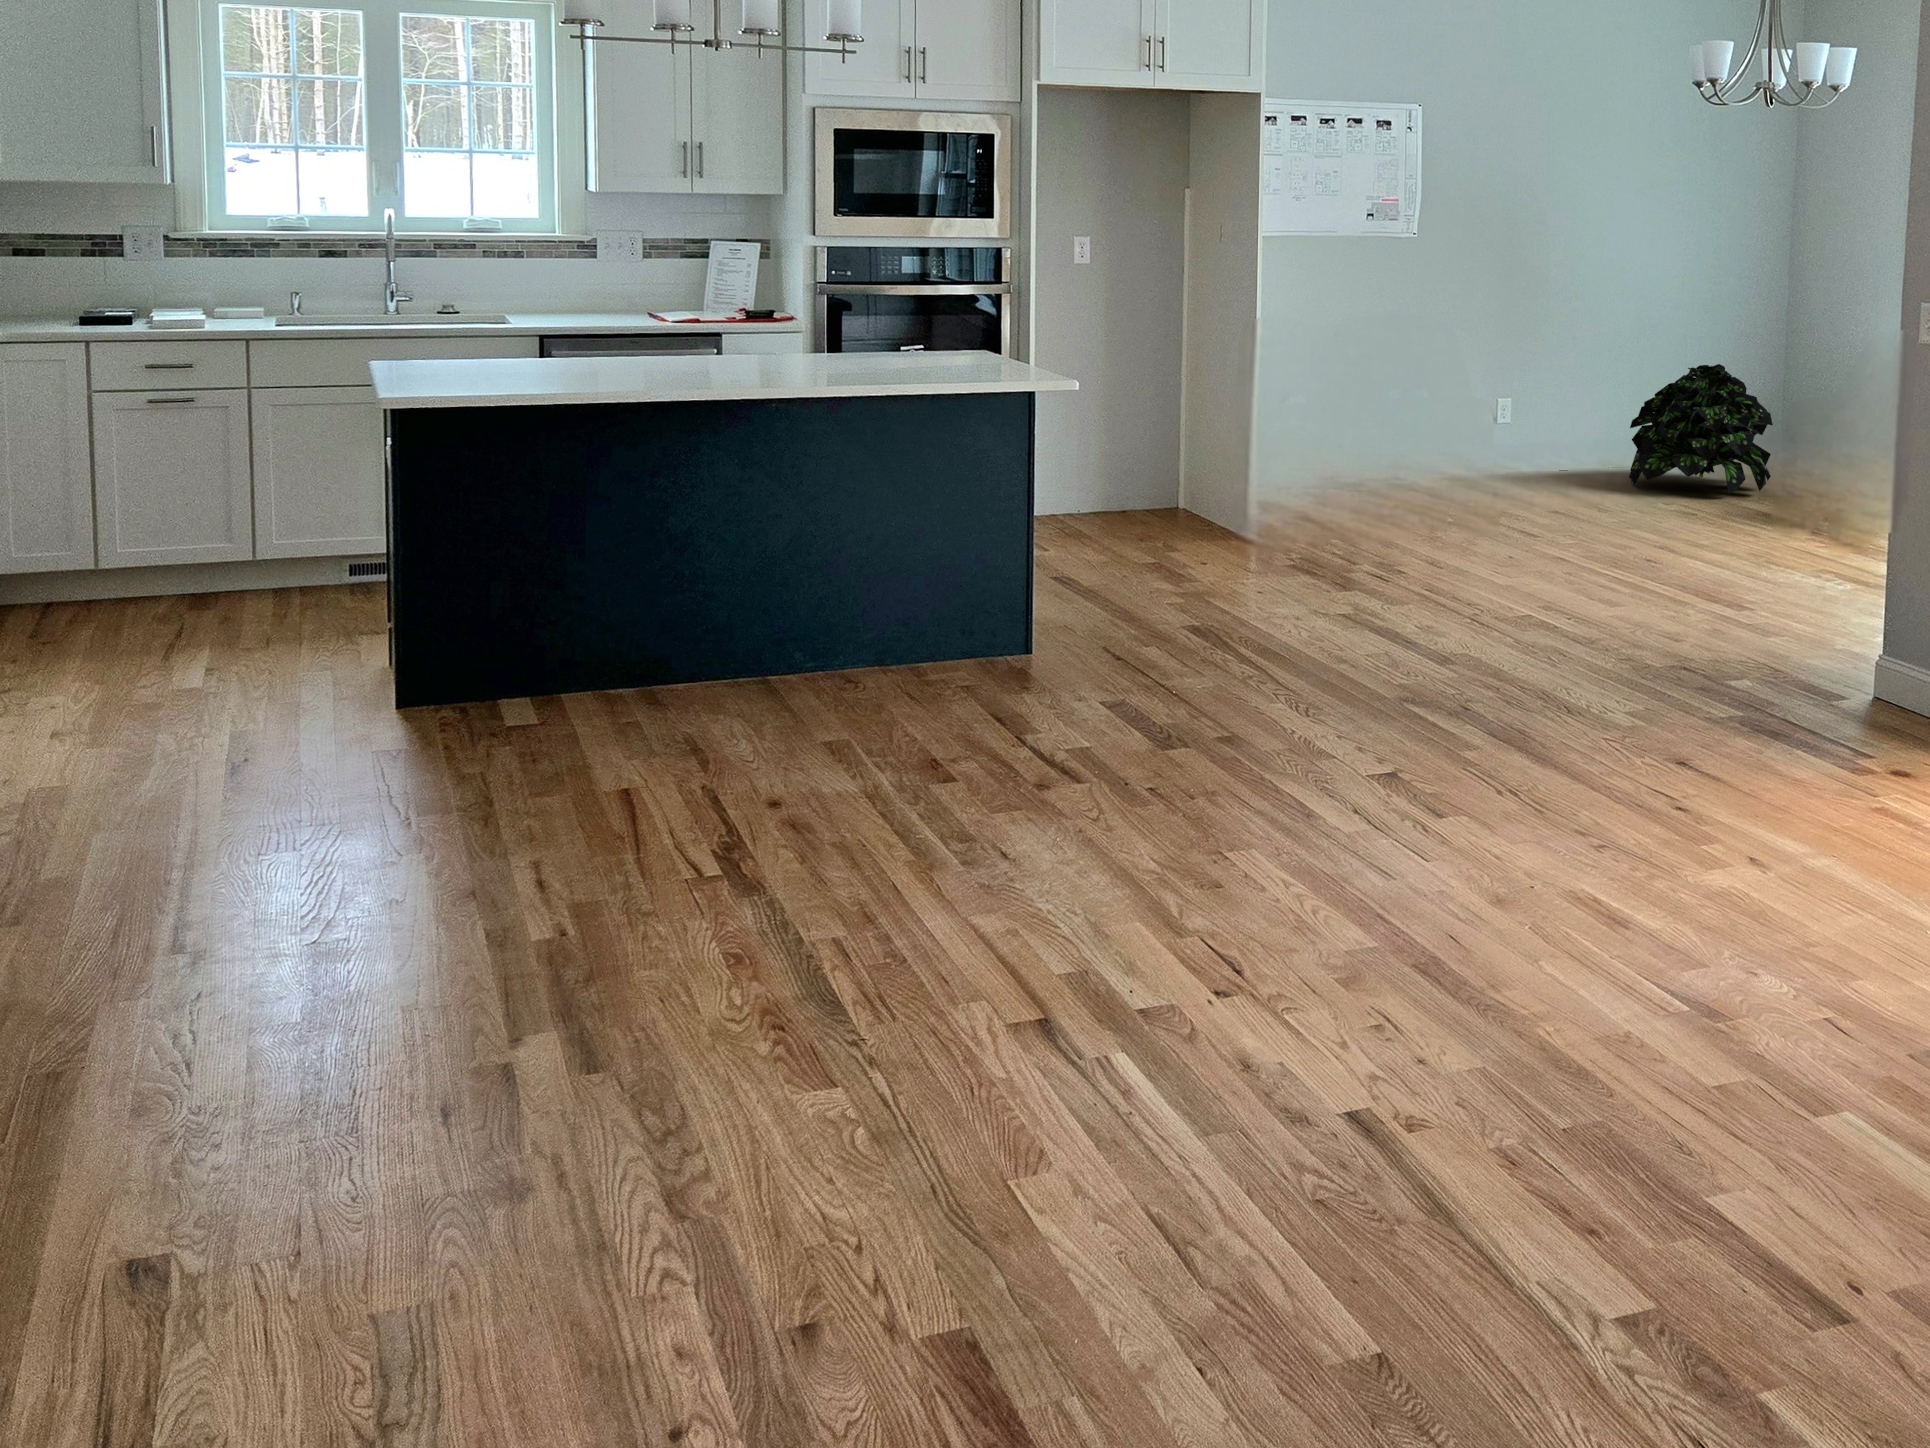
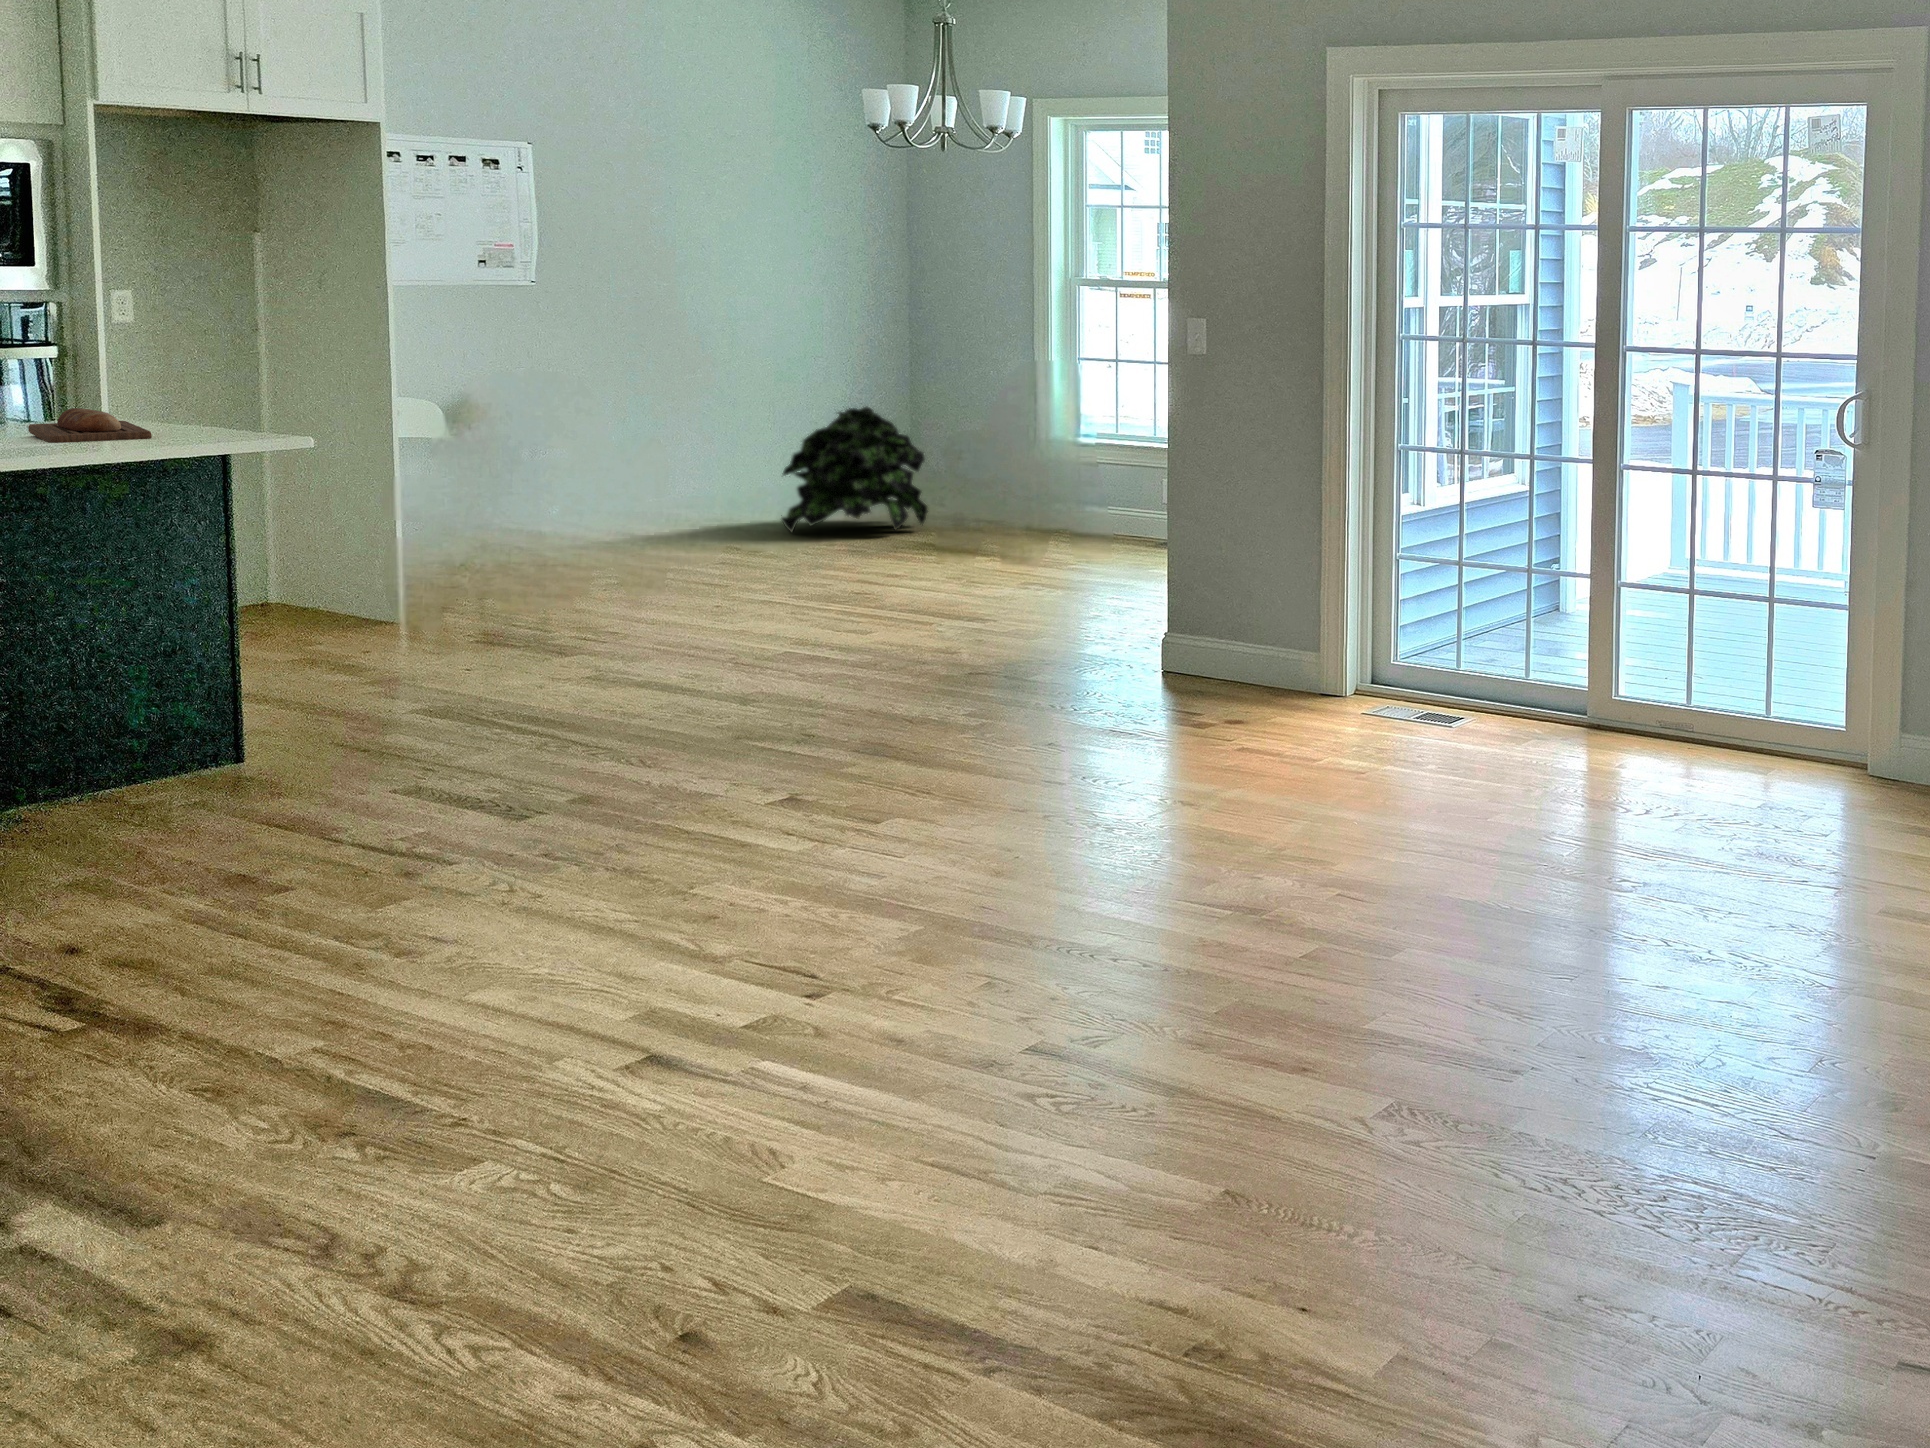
bread loaf: none [914,340,987,371] -> present [28,408,152,443]

